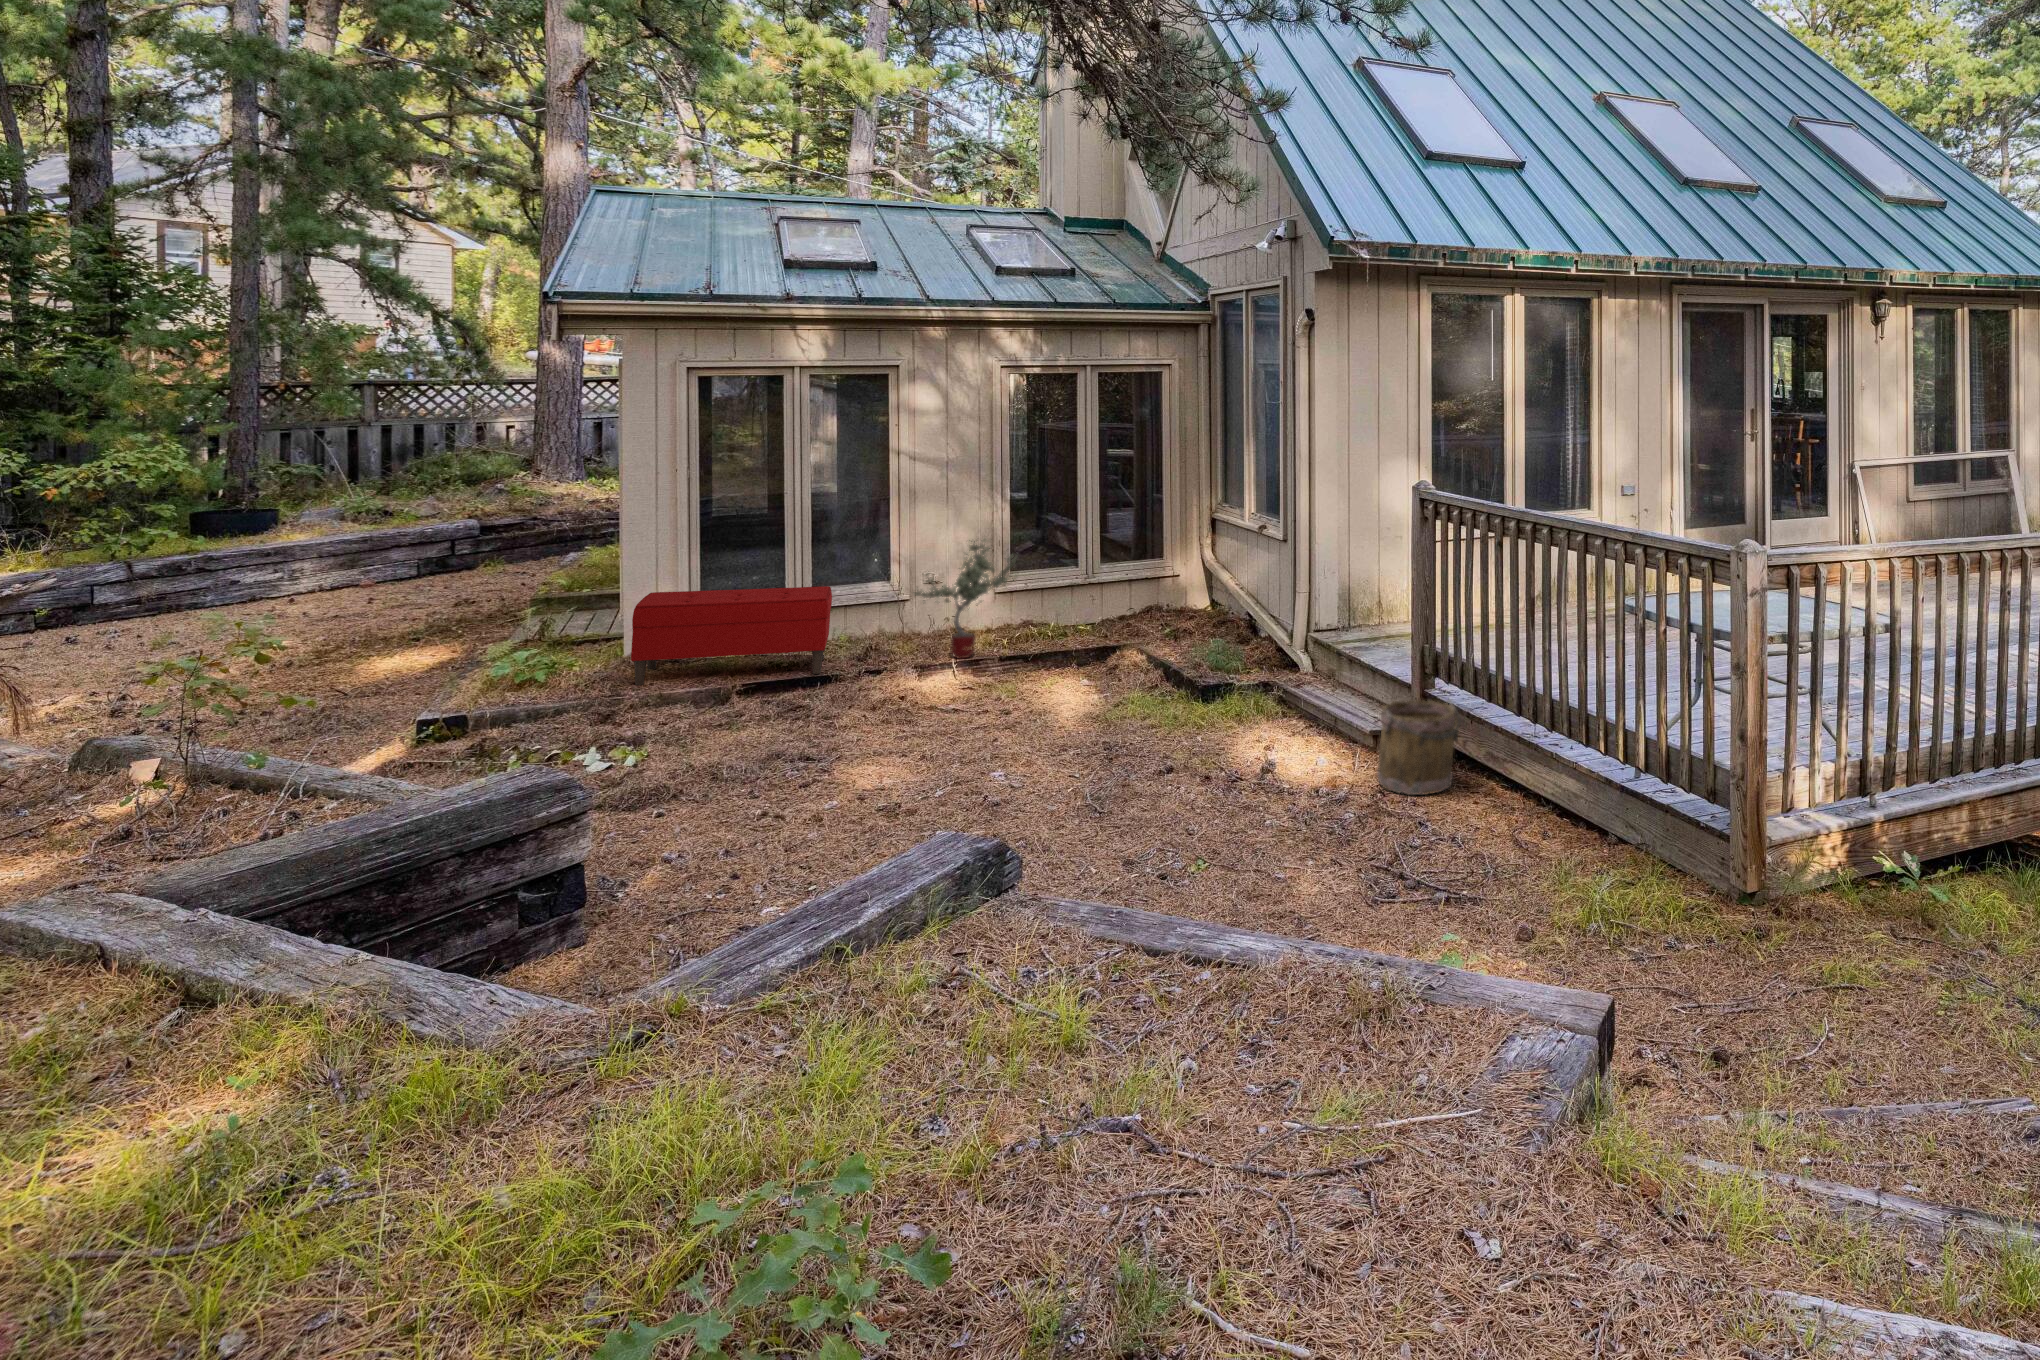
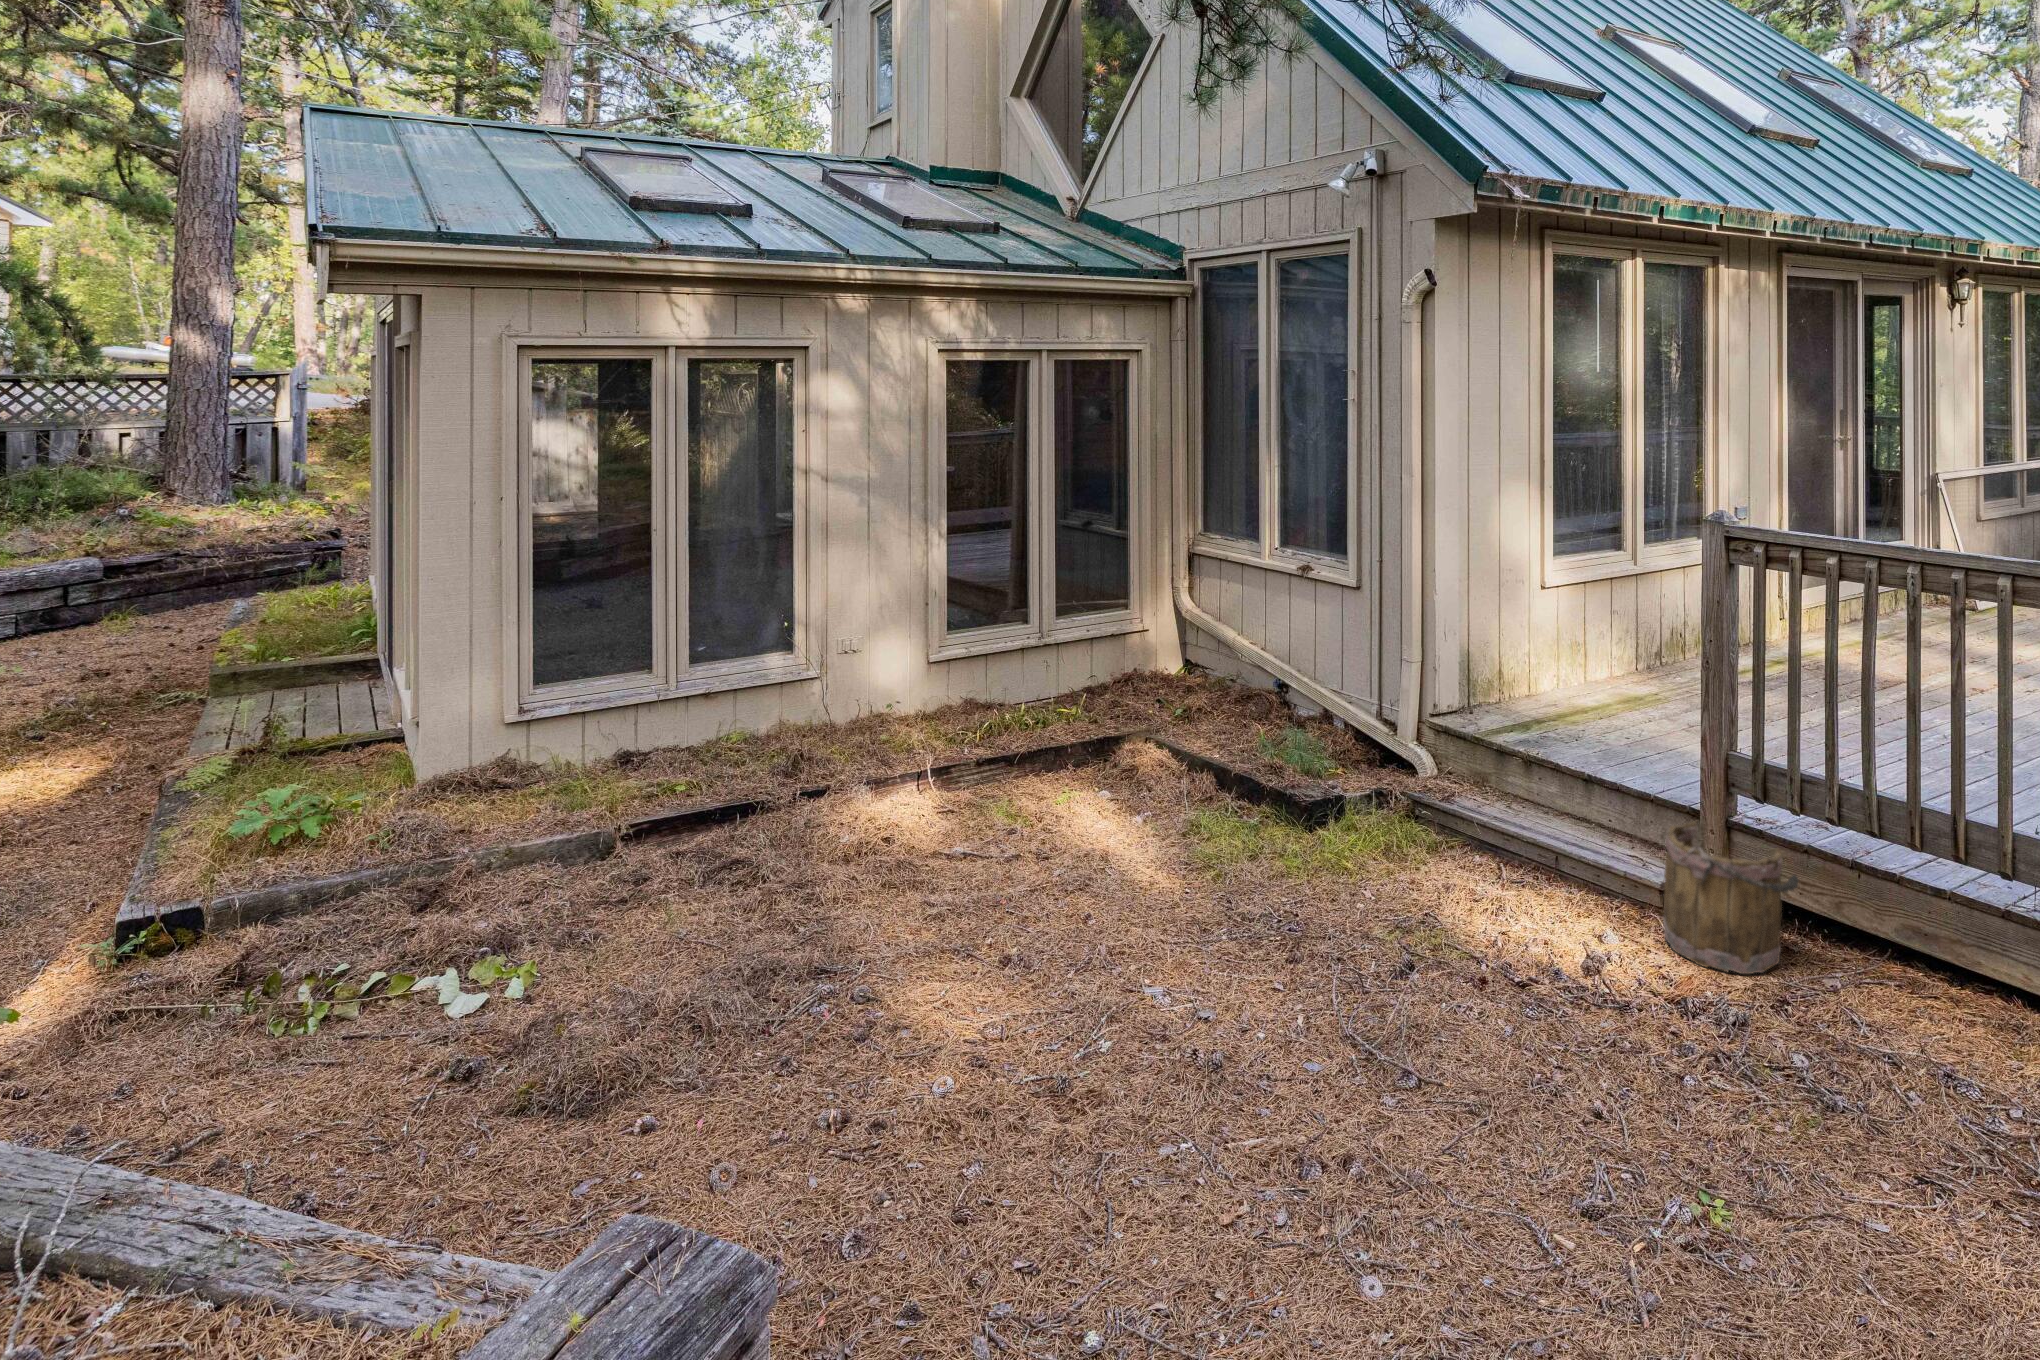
potted tree: present [913,539,1016,658] -> none [830,584,971,755]
bench: present [631,586,832,685] -> none [449,661,735,831]

